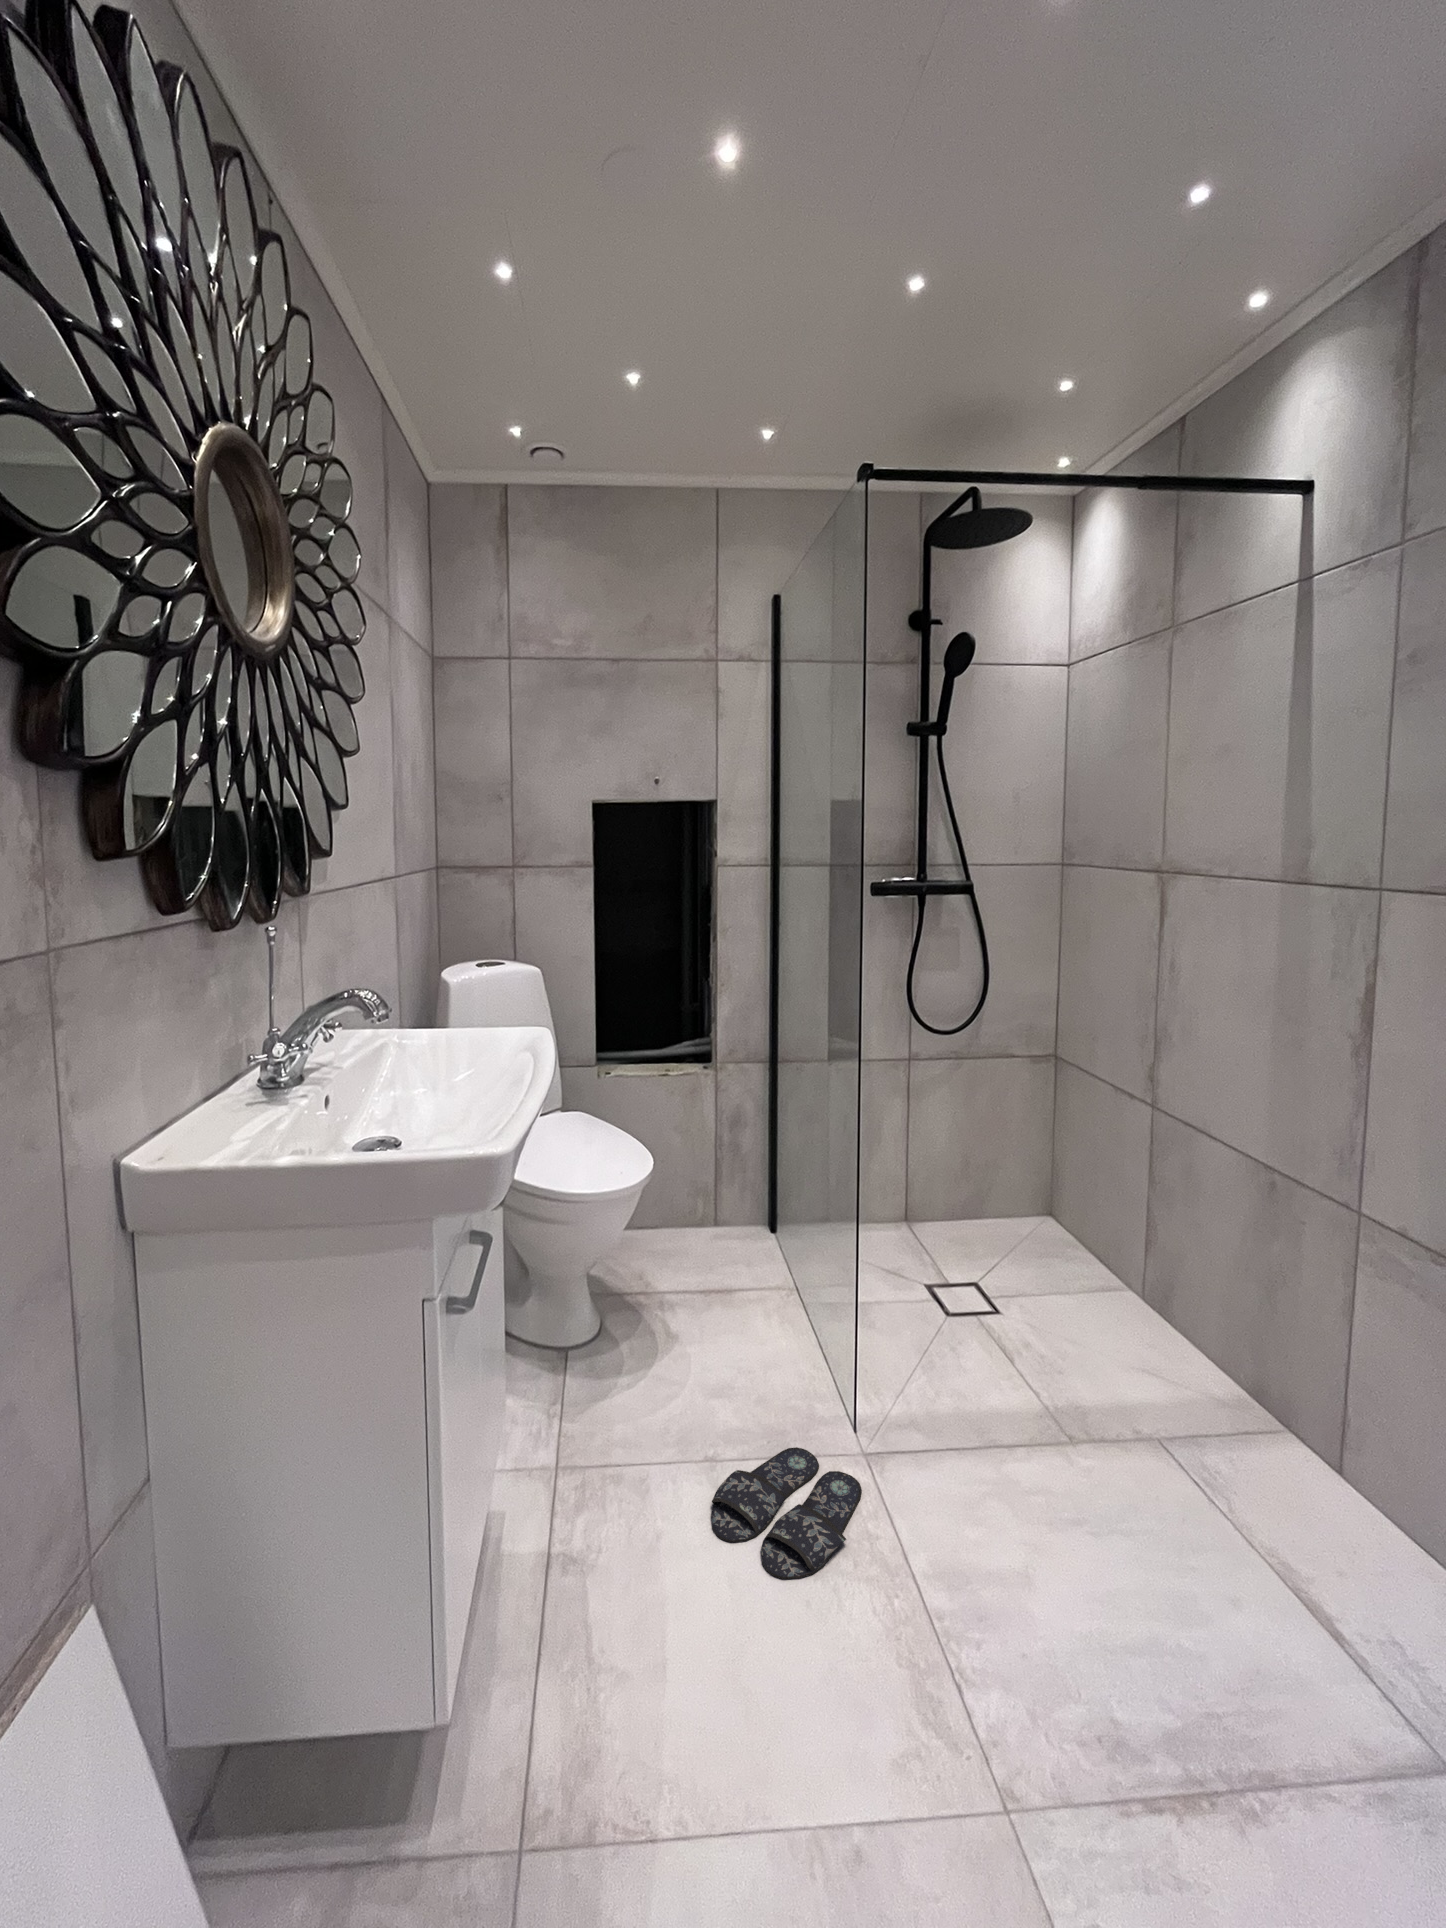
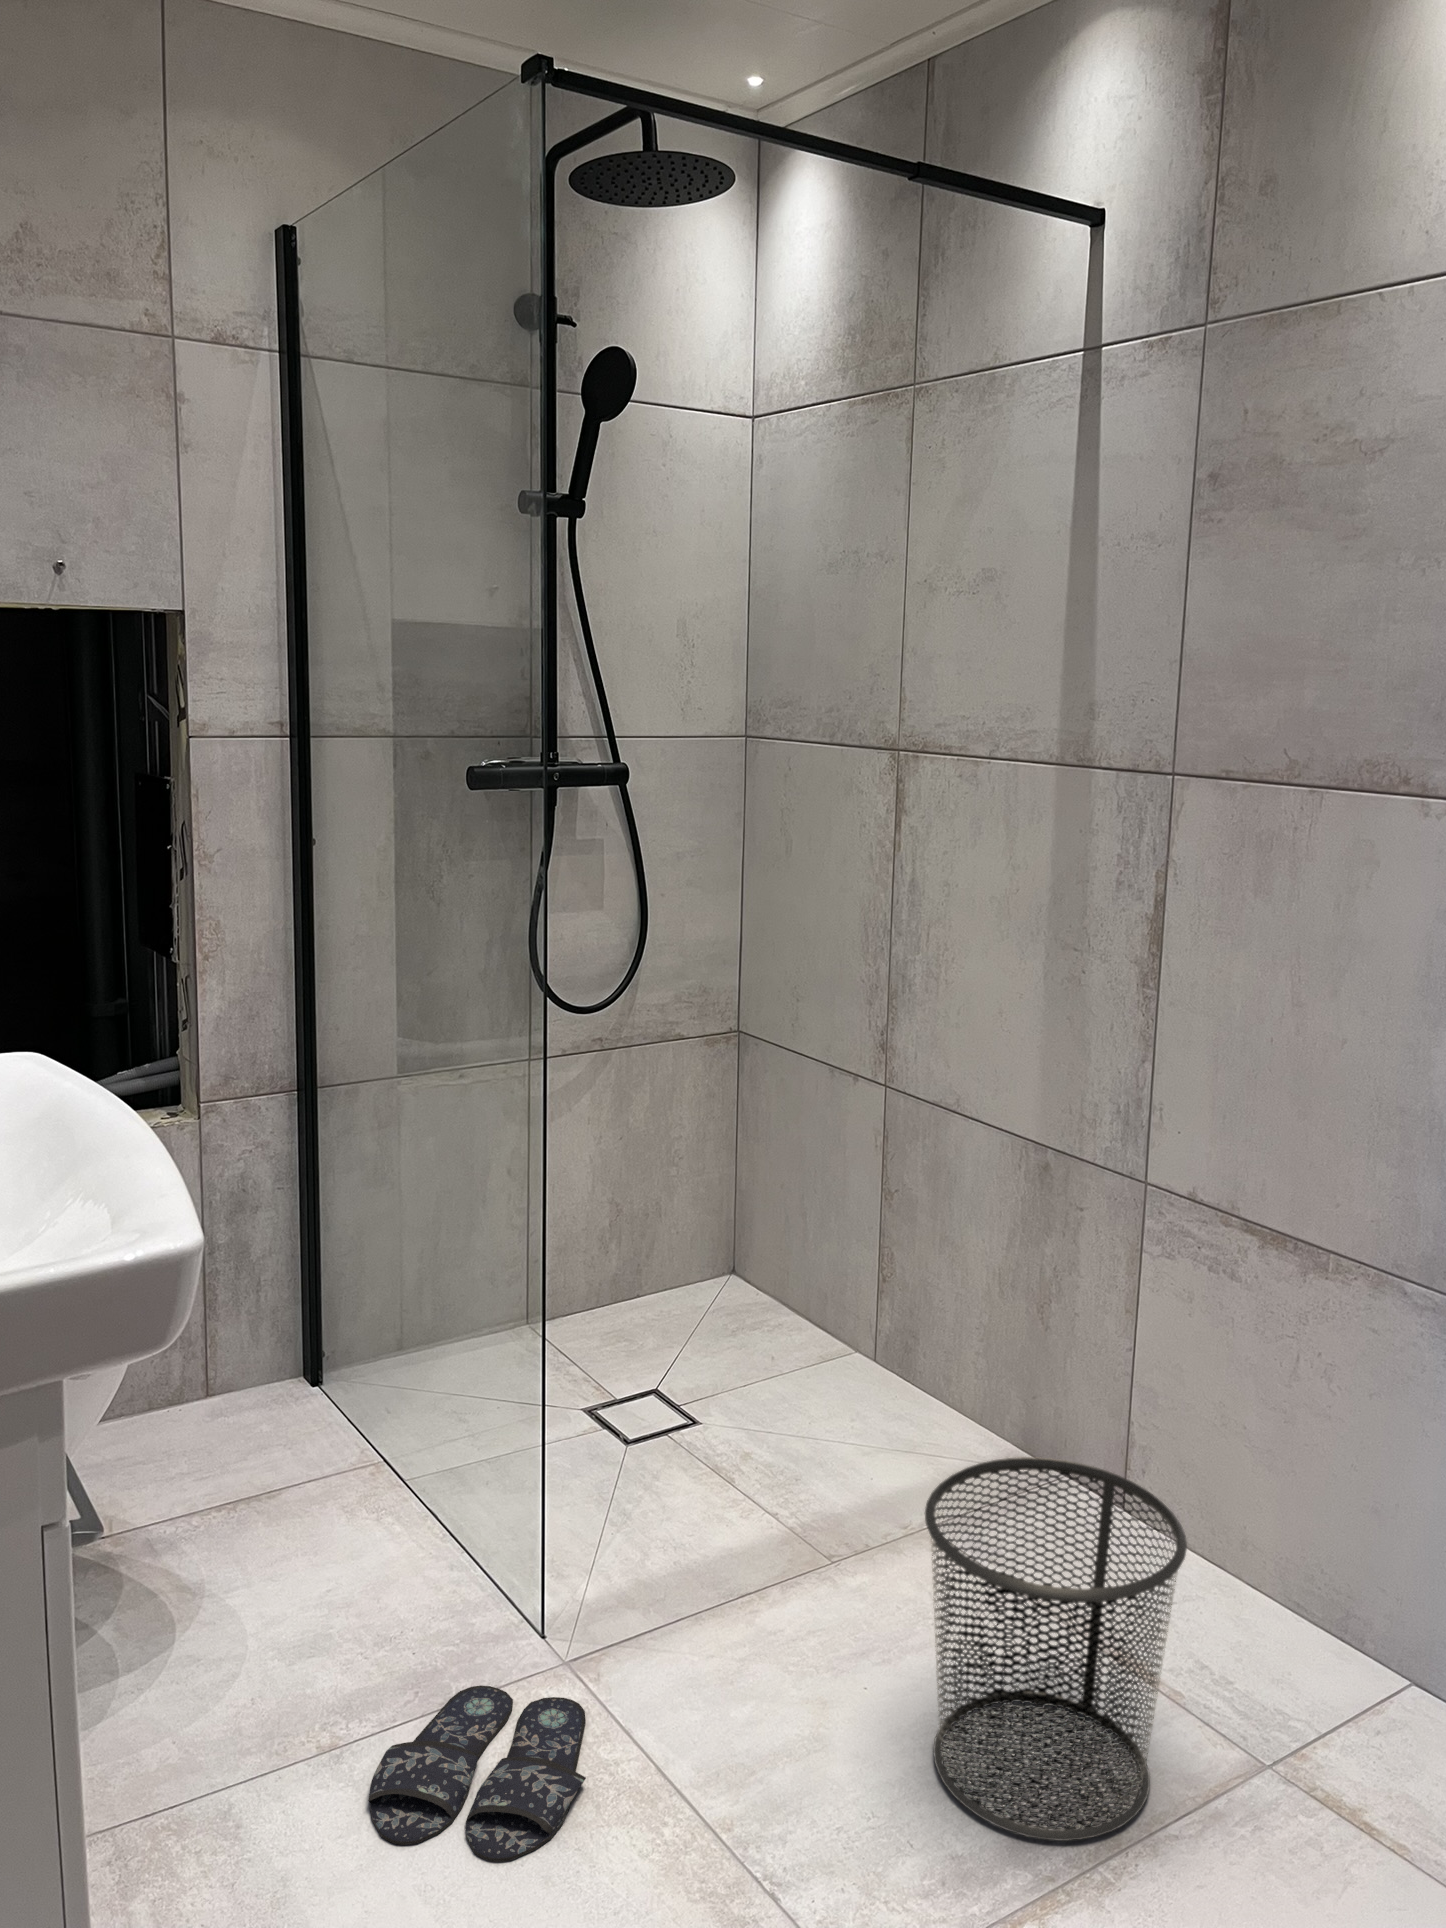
waste bin: none [1104,1403,1354,1768] -> present [925,1457,1187,1841]

